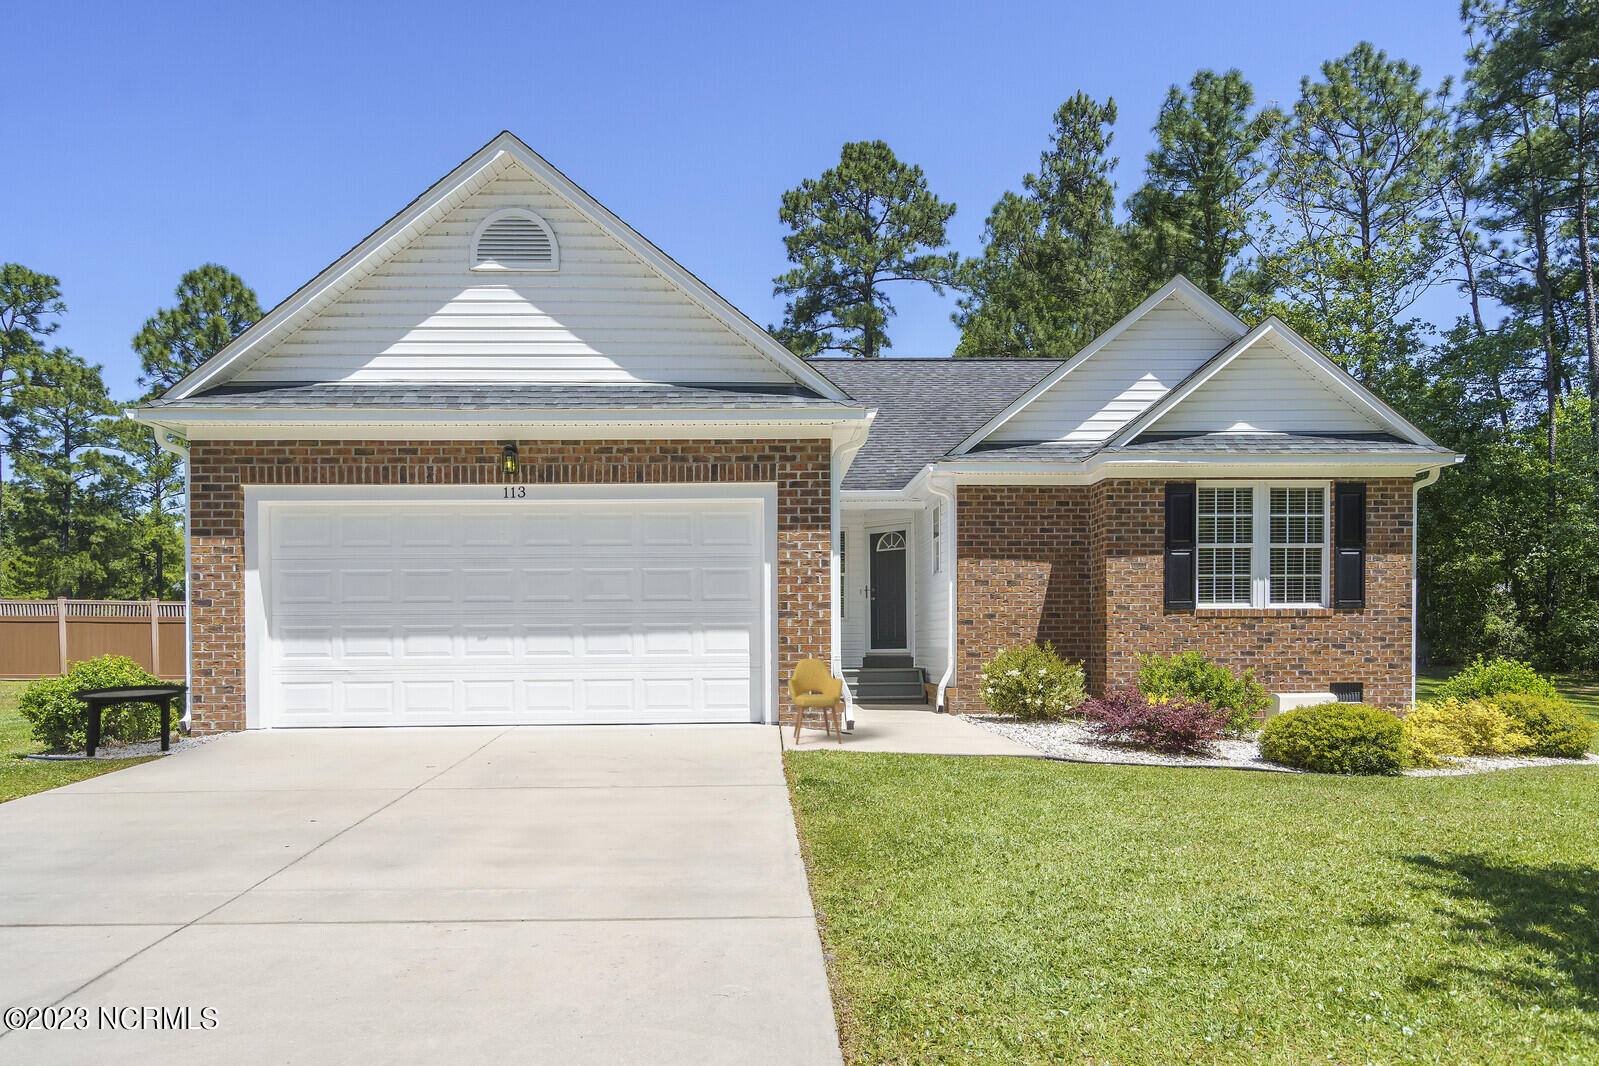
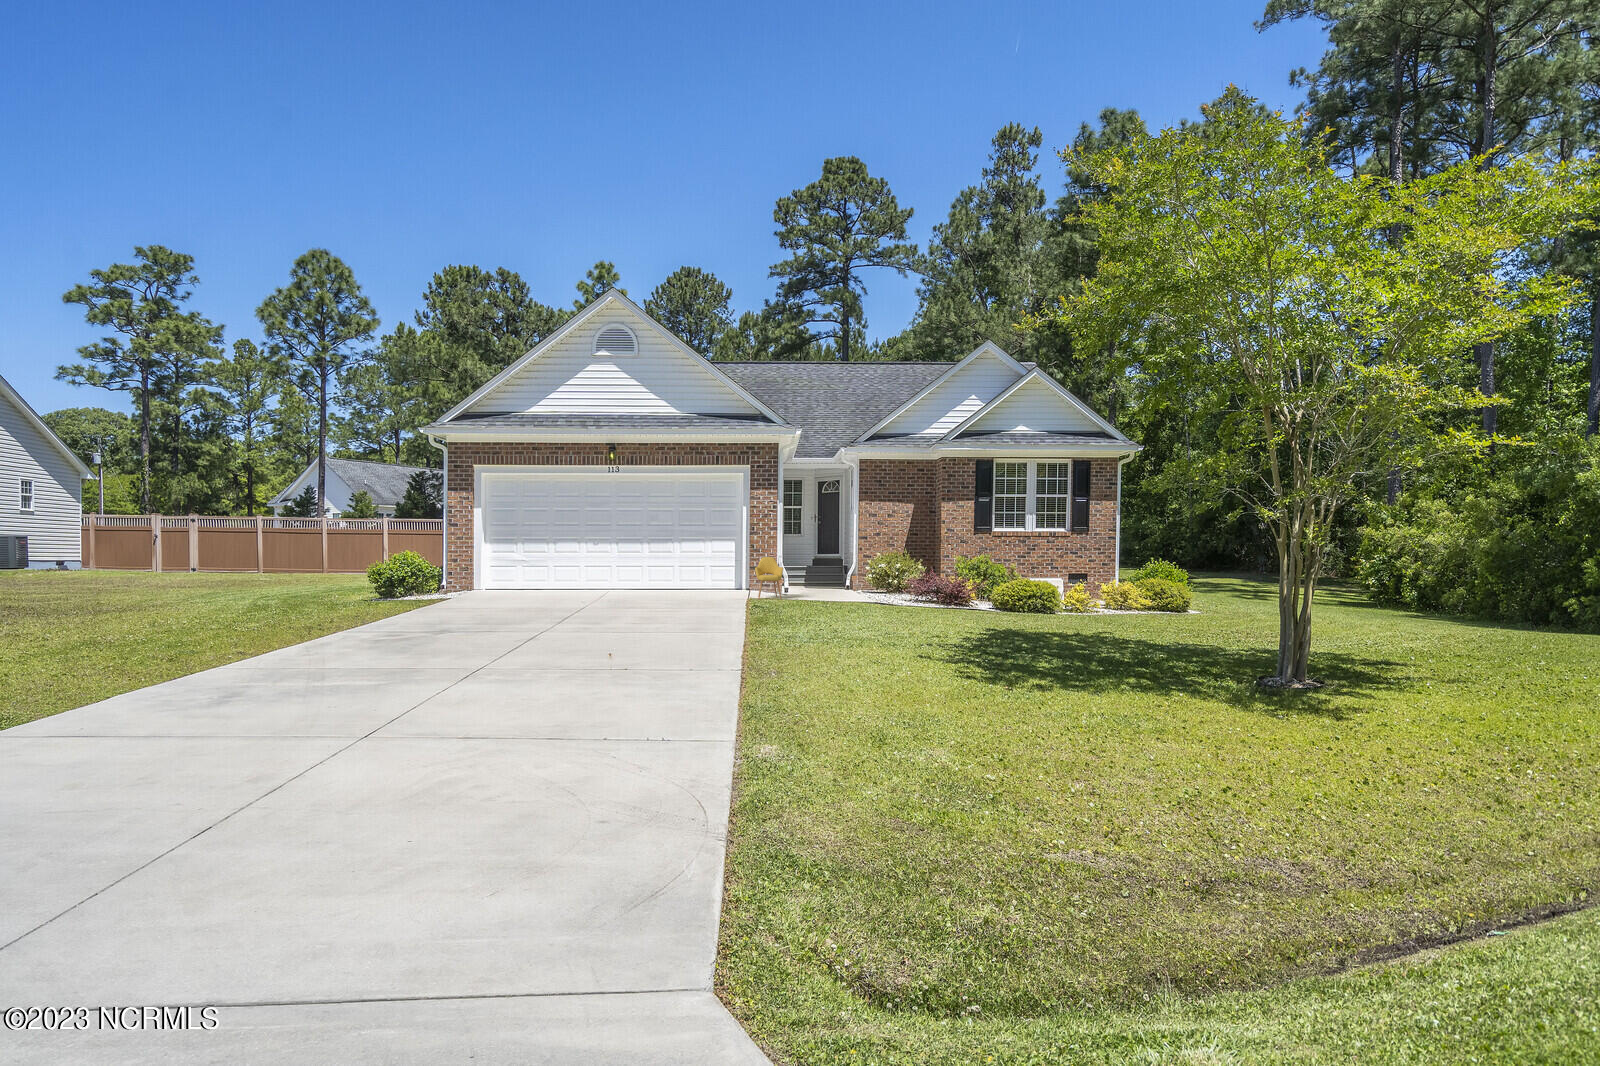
round table: present [70,685,189,757] -> none [403,567,455,600]

